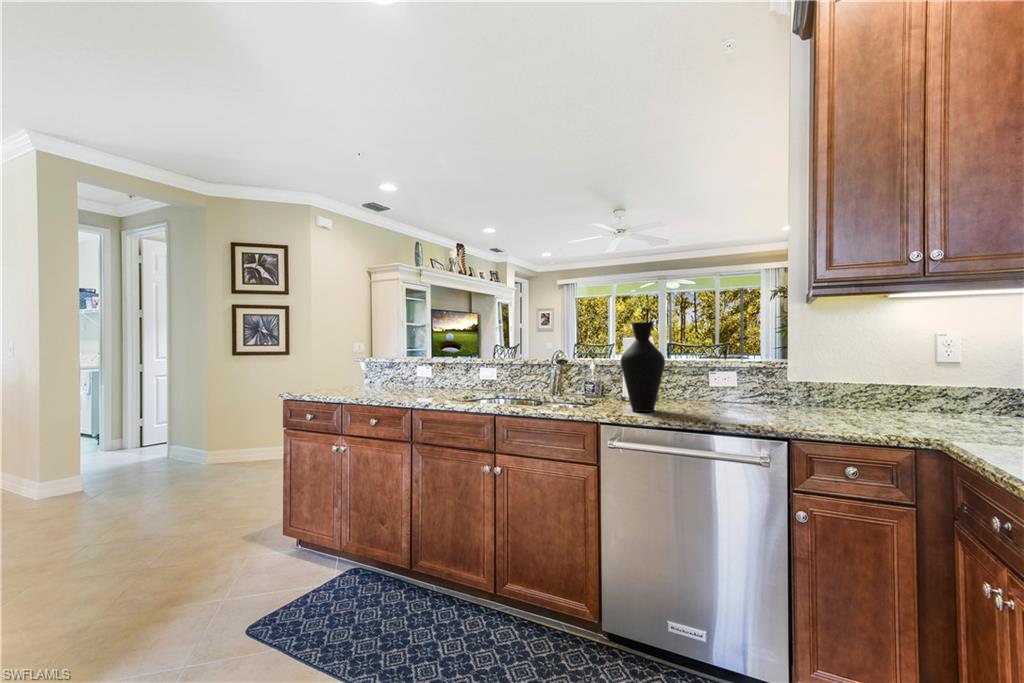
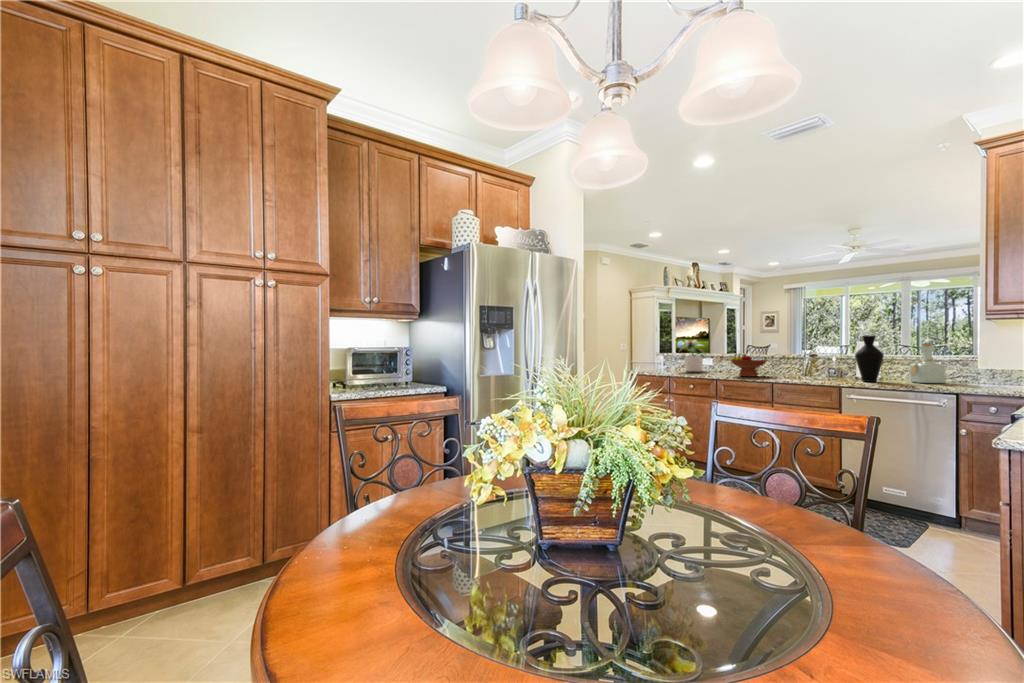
potted plant: none [368,334,419,389] -> present [679,340,704,372]
bottle: none [704,338,760,414] -> present [910,344,946,383]
fruit bowl: none [429,357,493,400] -> present [730,354,767,377]

